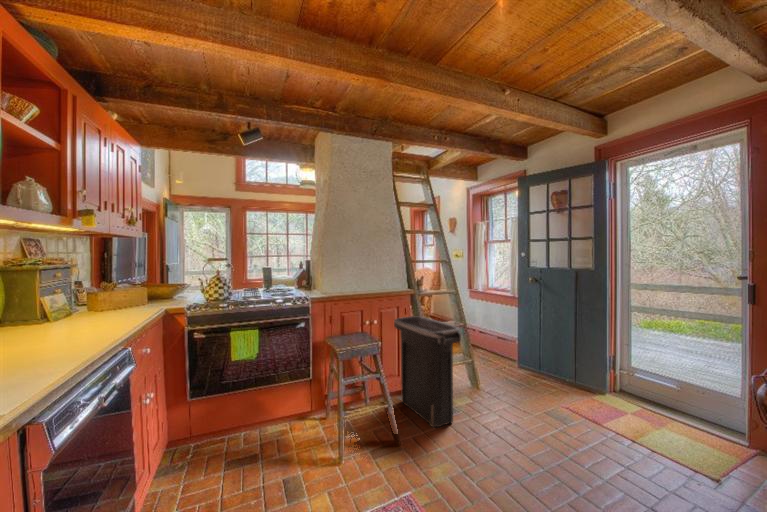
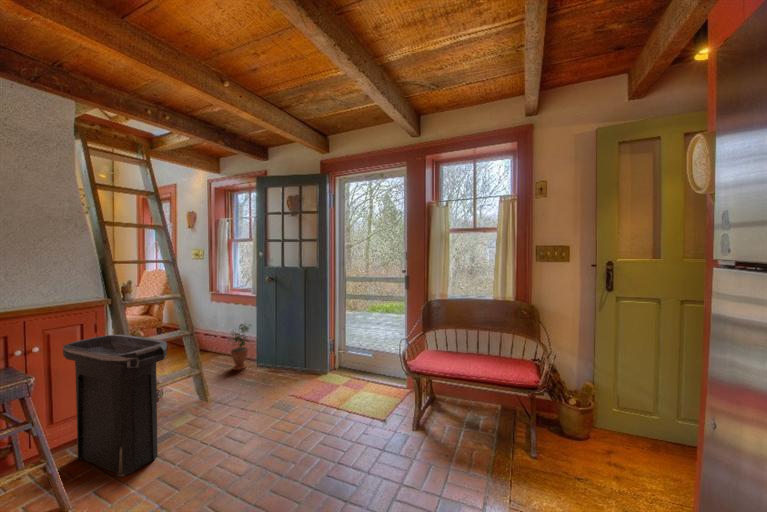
potted plant: none [490,320,512,367] -> present [229,324,251,370]

